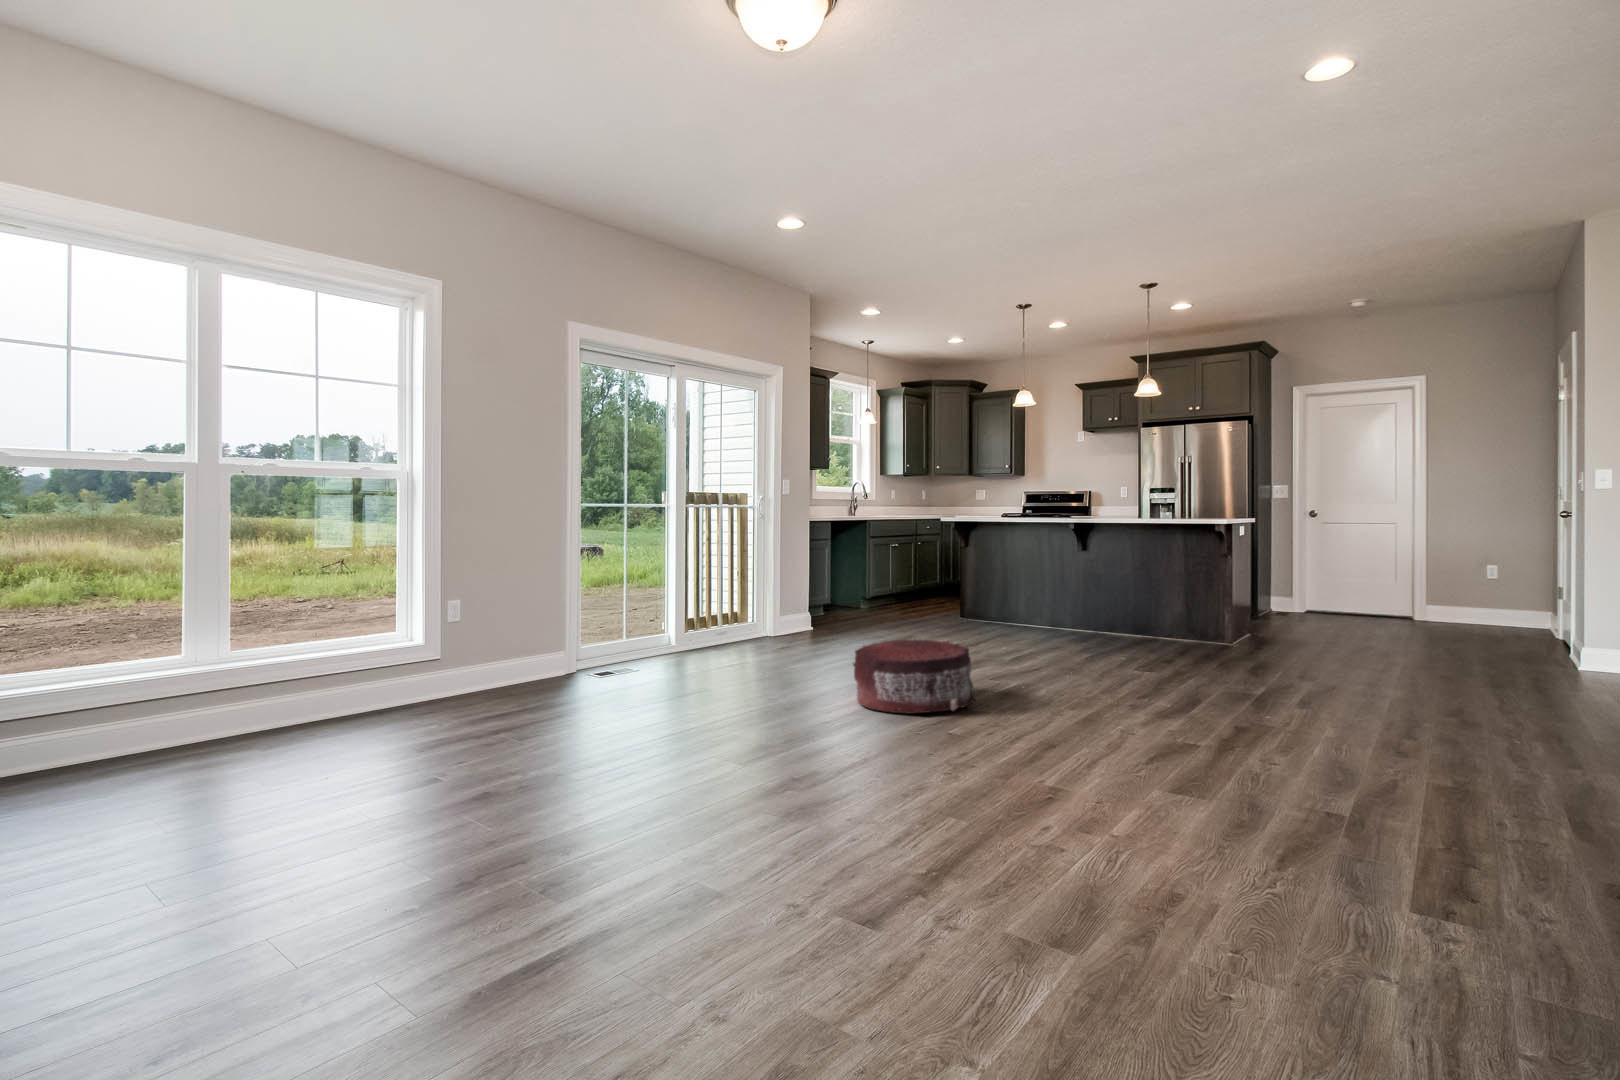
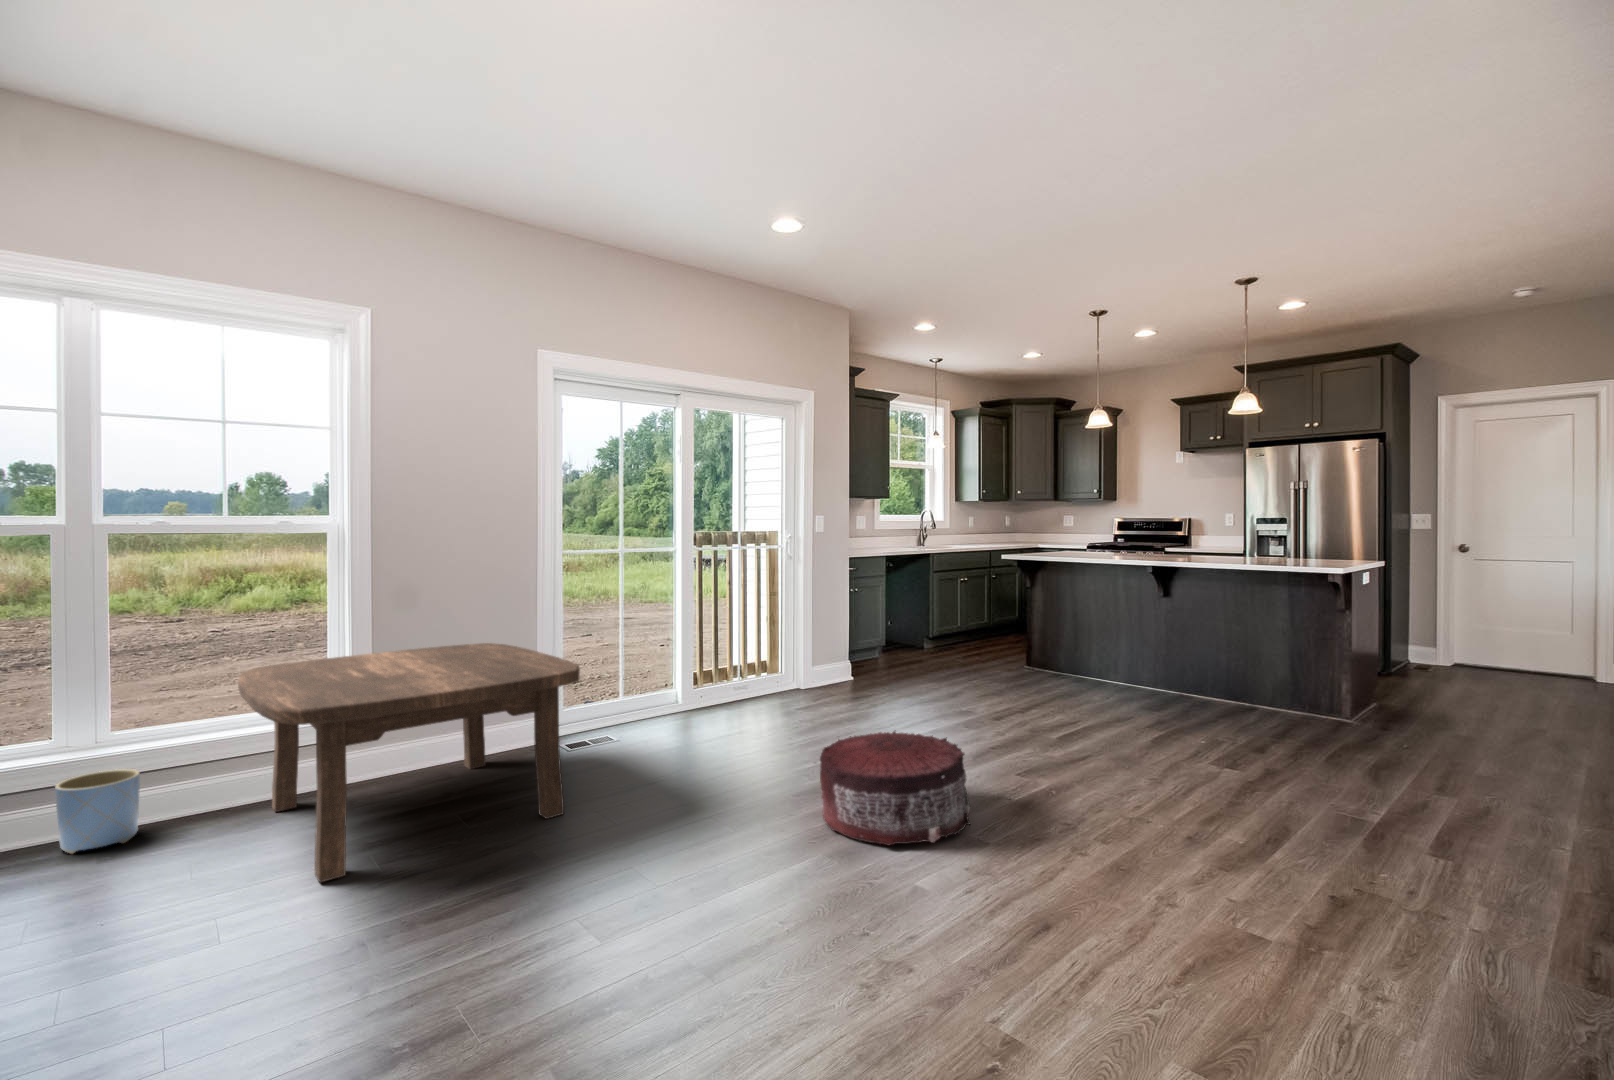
coffee table: none [345,580,654,751] -> present [238,643,580,882]
planter: none [194,680,262,749] -> present [55,769,140,853]

